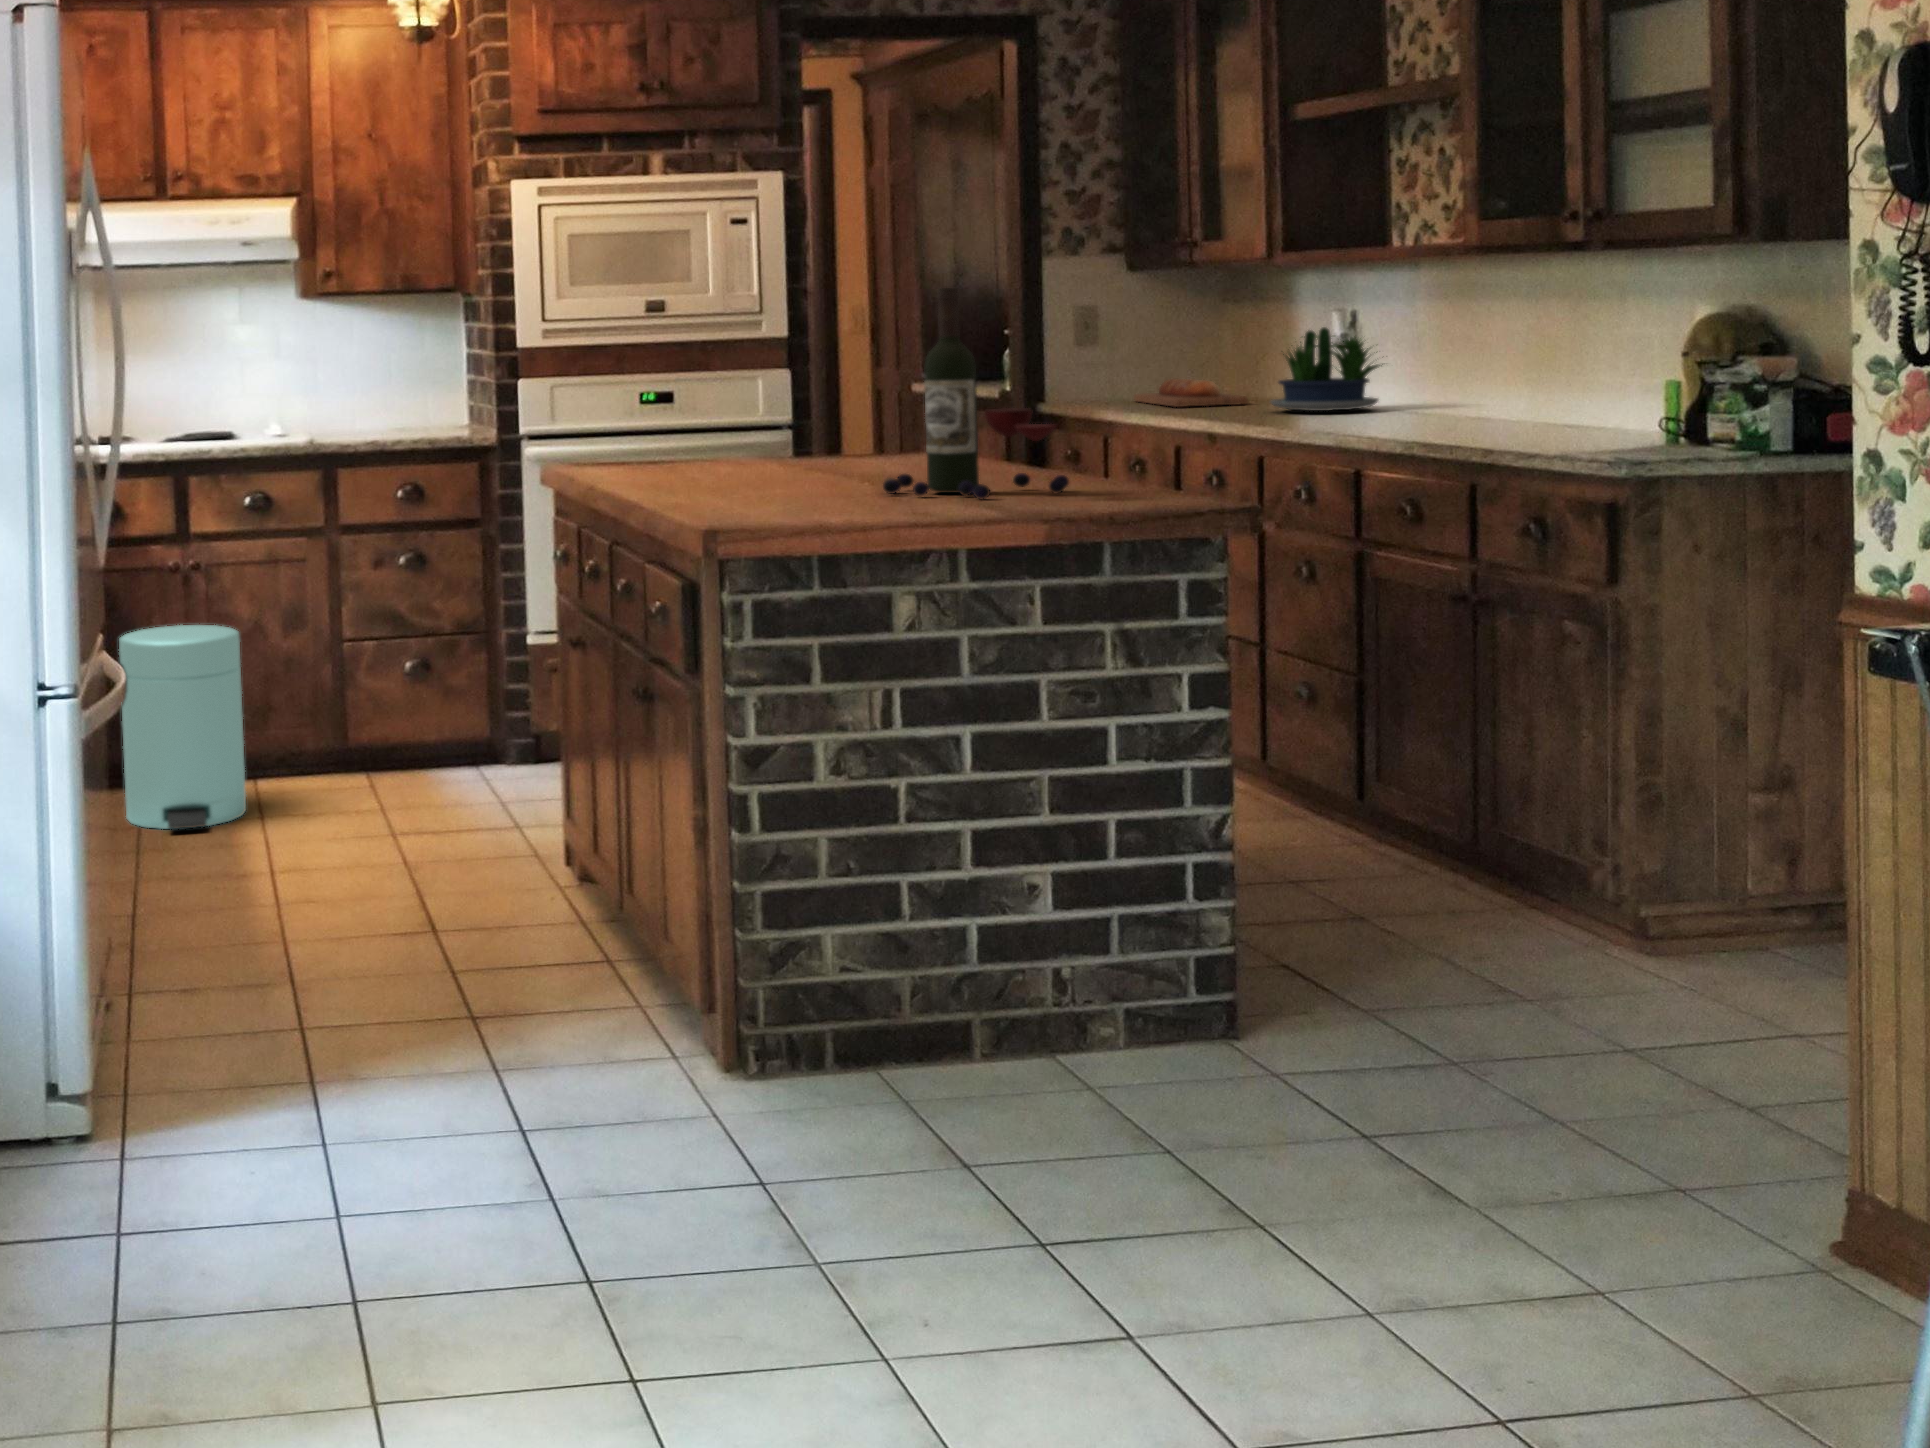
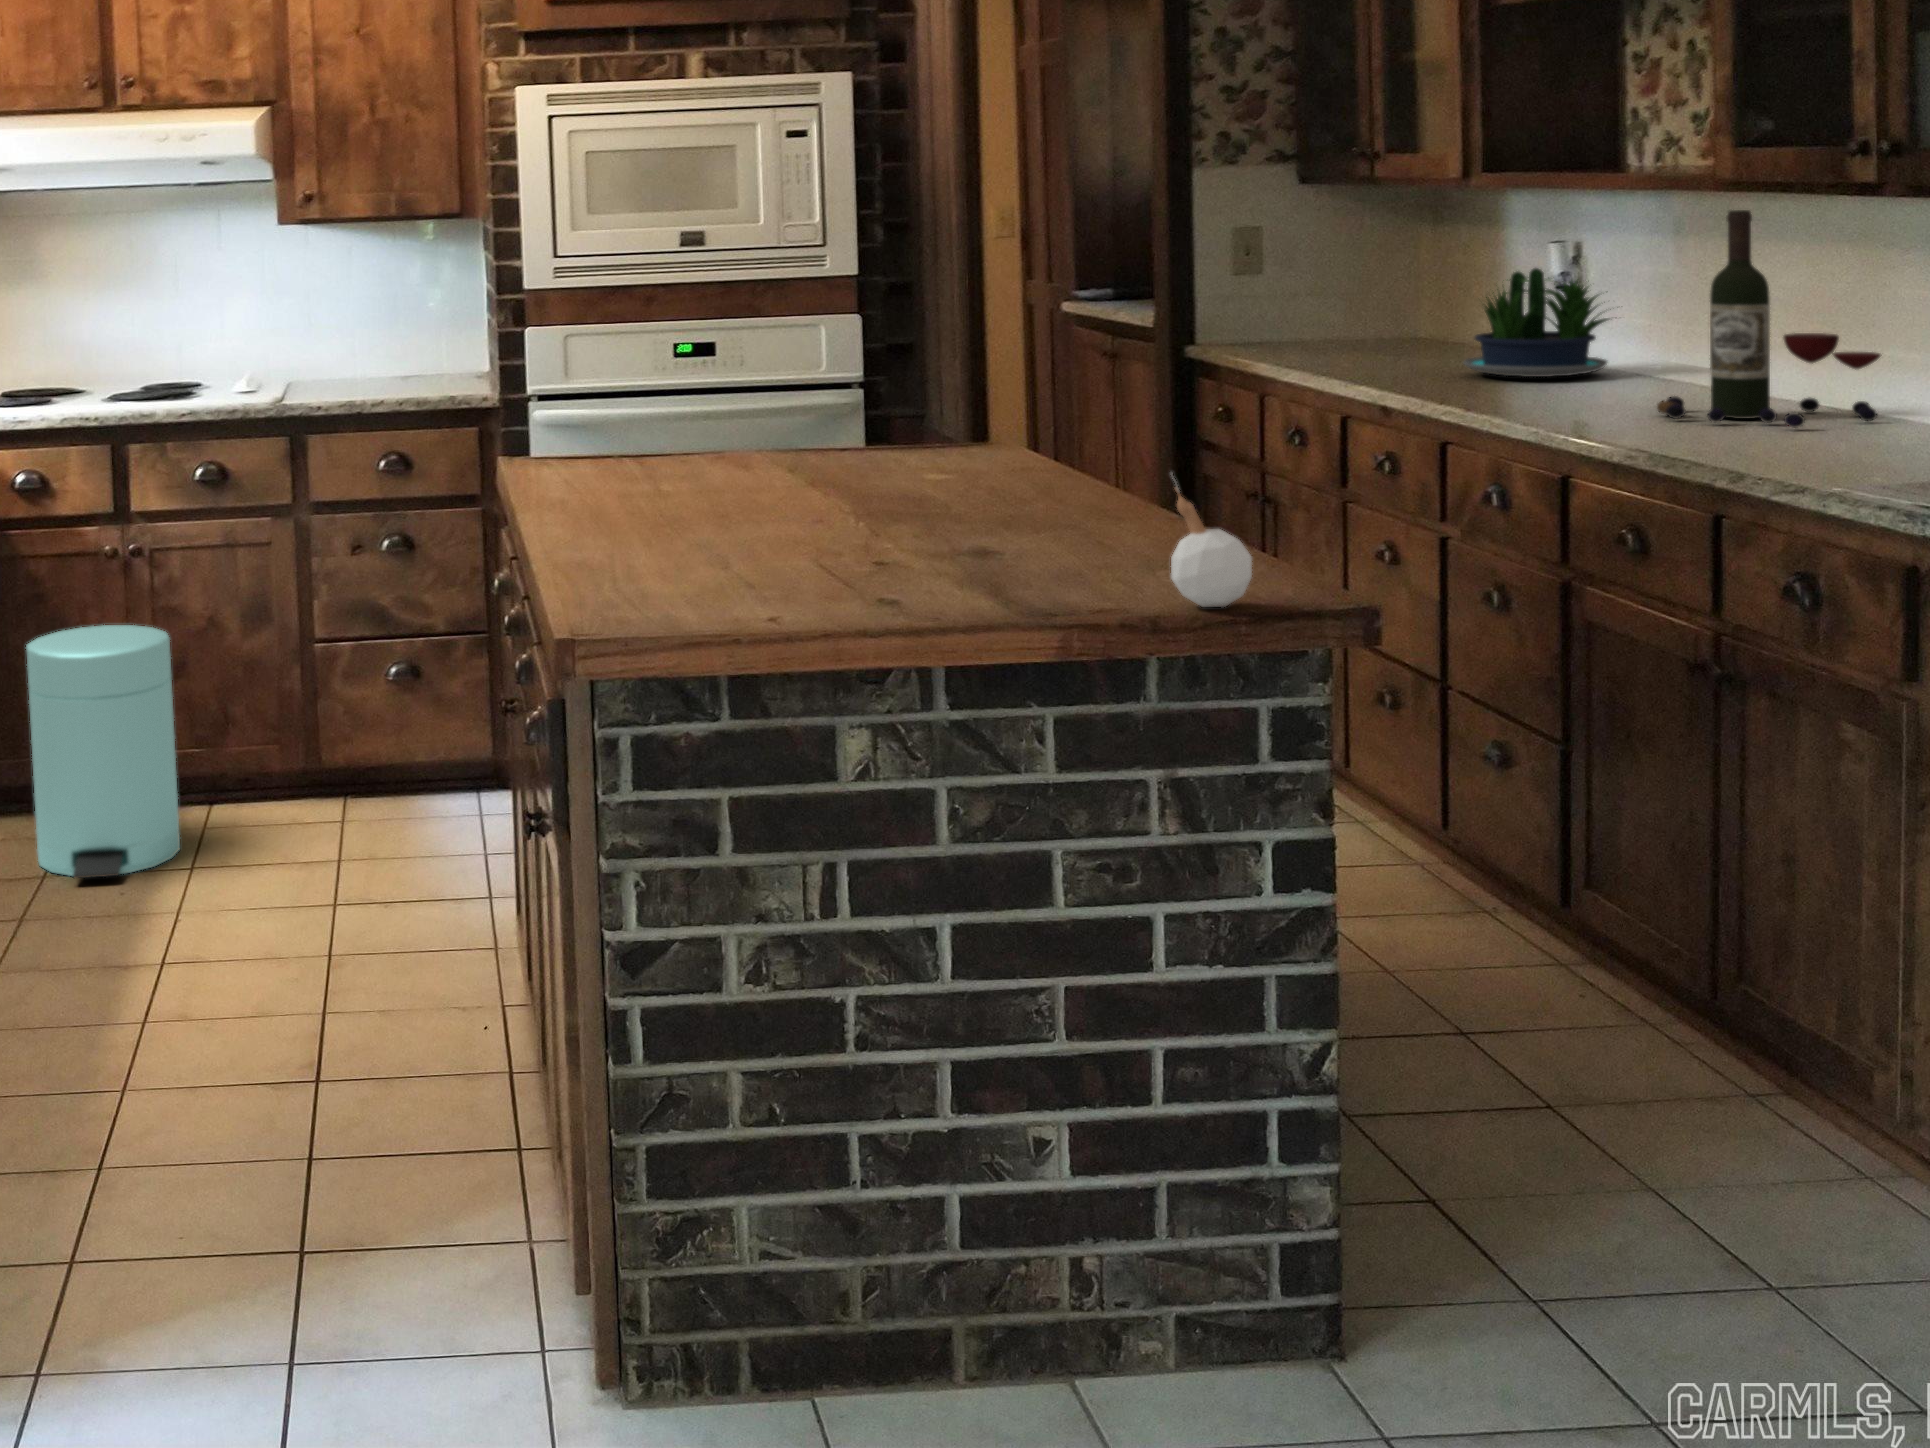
wine bottle: present [883,288,1069,499] -> present [1657,210,1881,428]
bread loaf: present [1133,379,1248,407] -> none [1297,321,1440,361]
candle: none [1120,411,1178,502] -> present [1171,473,1252,607]

